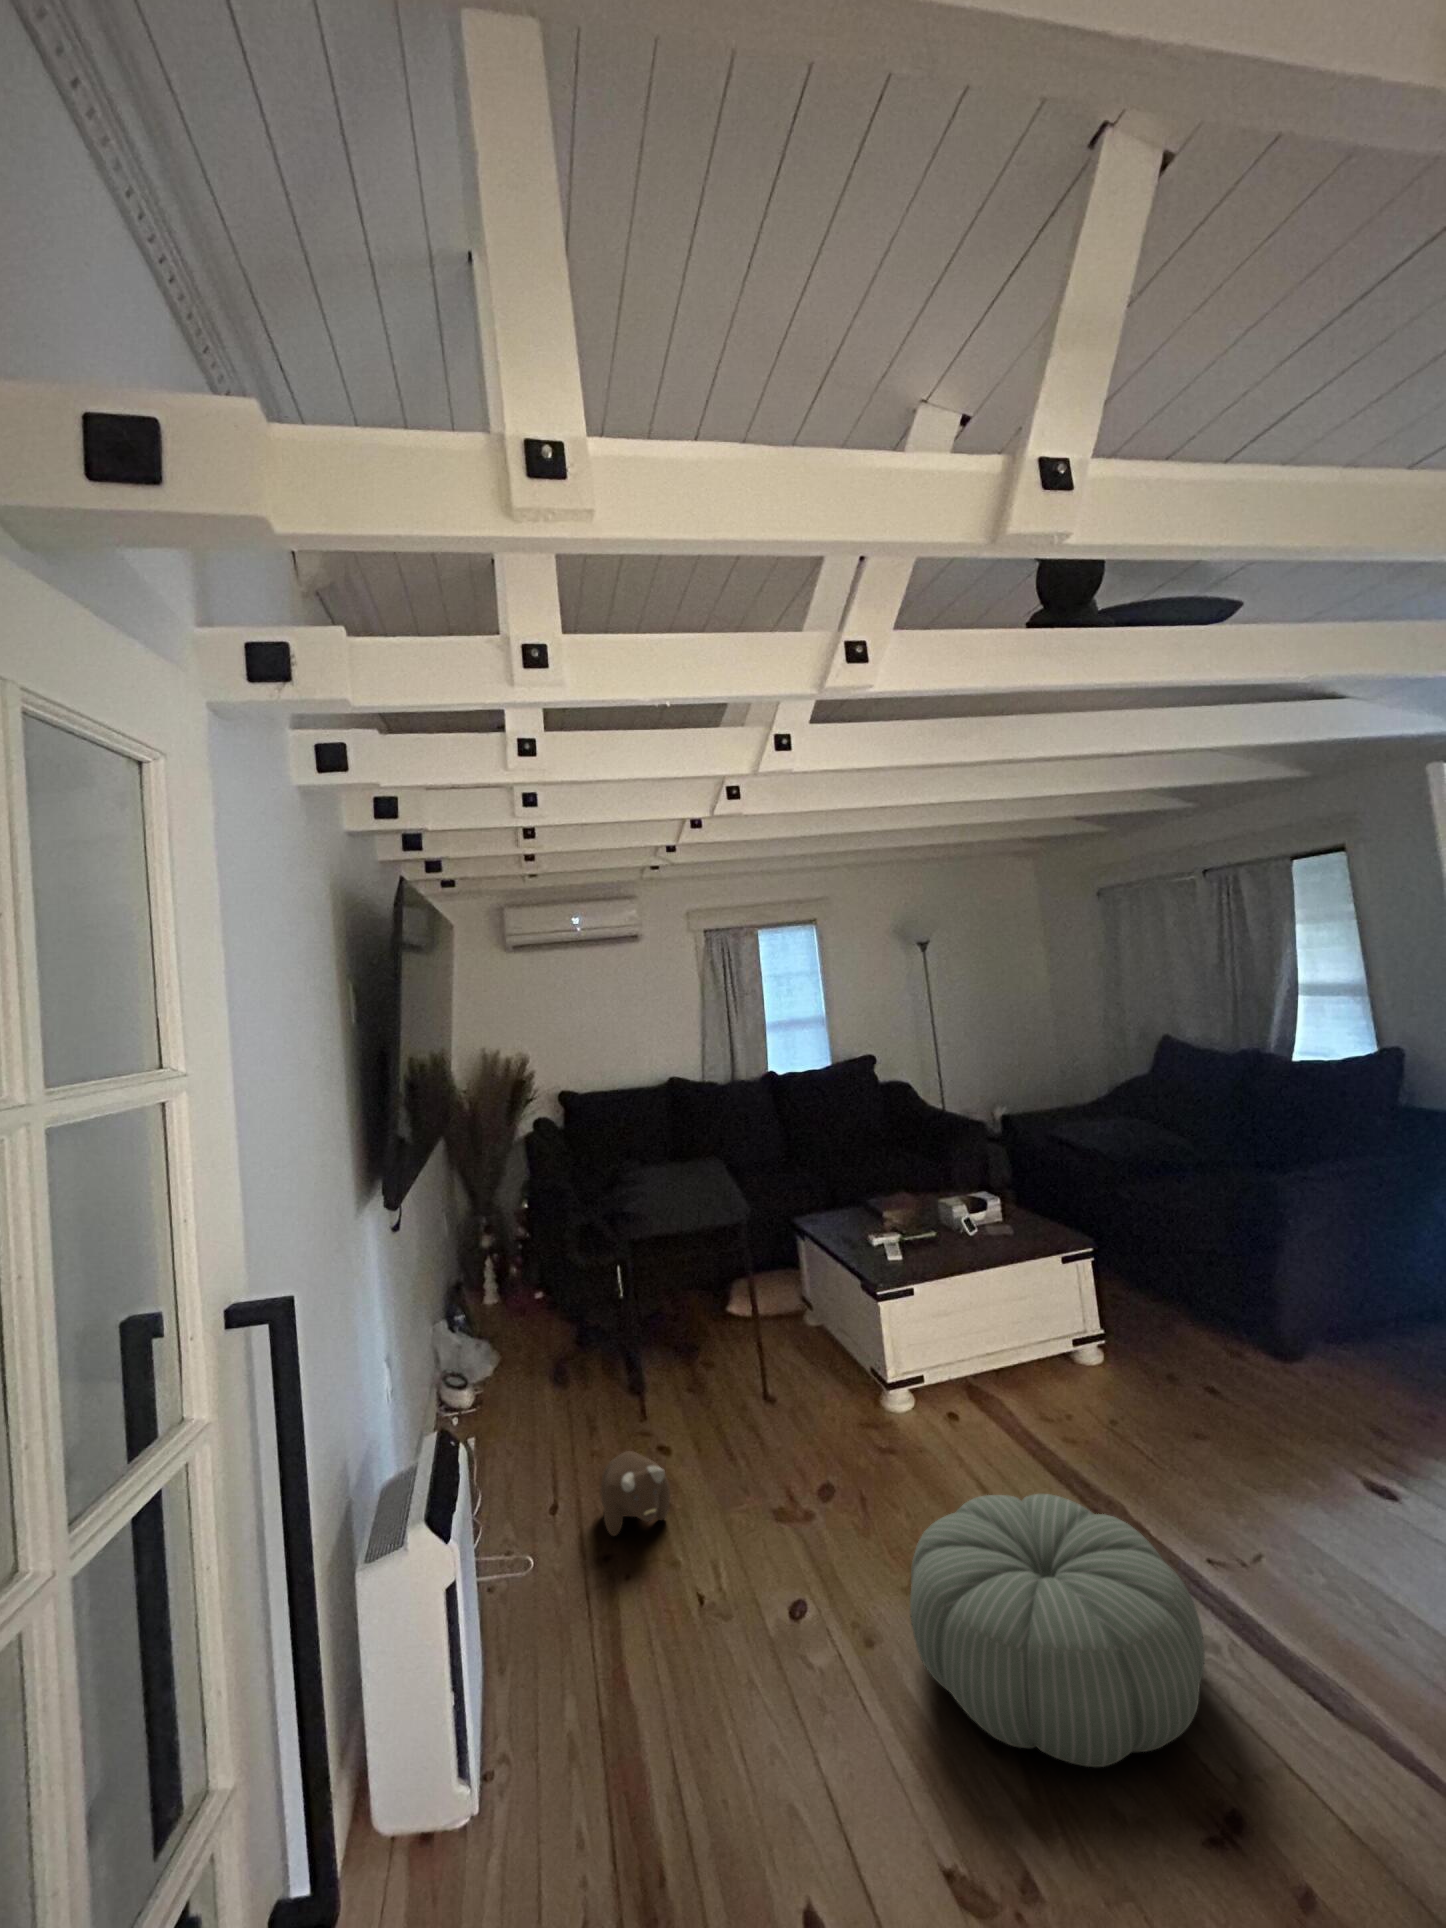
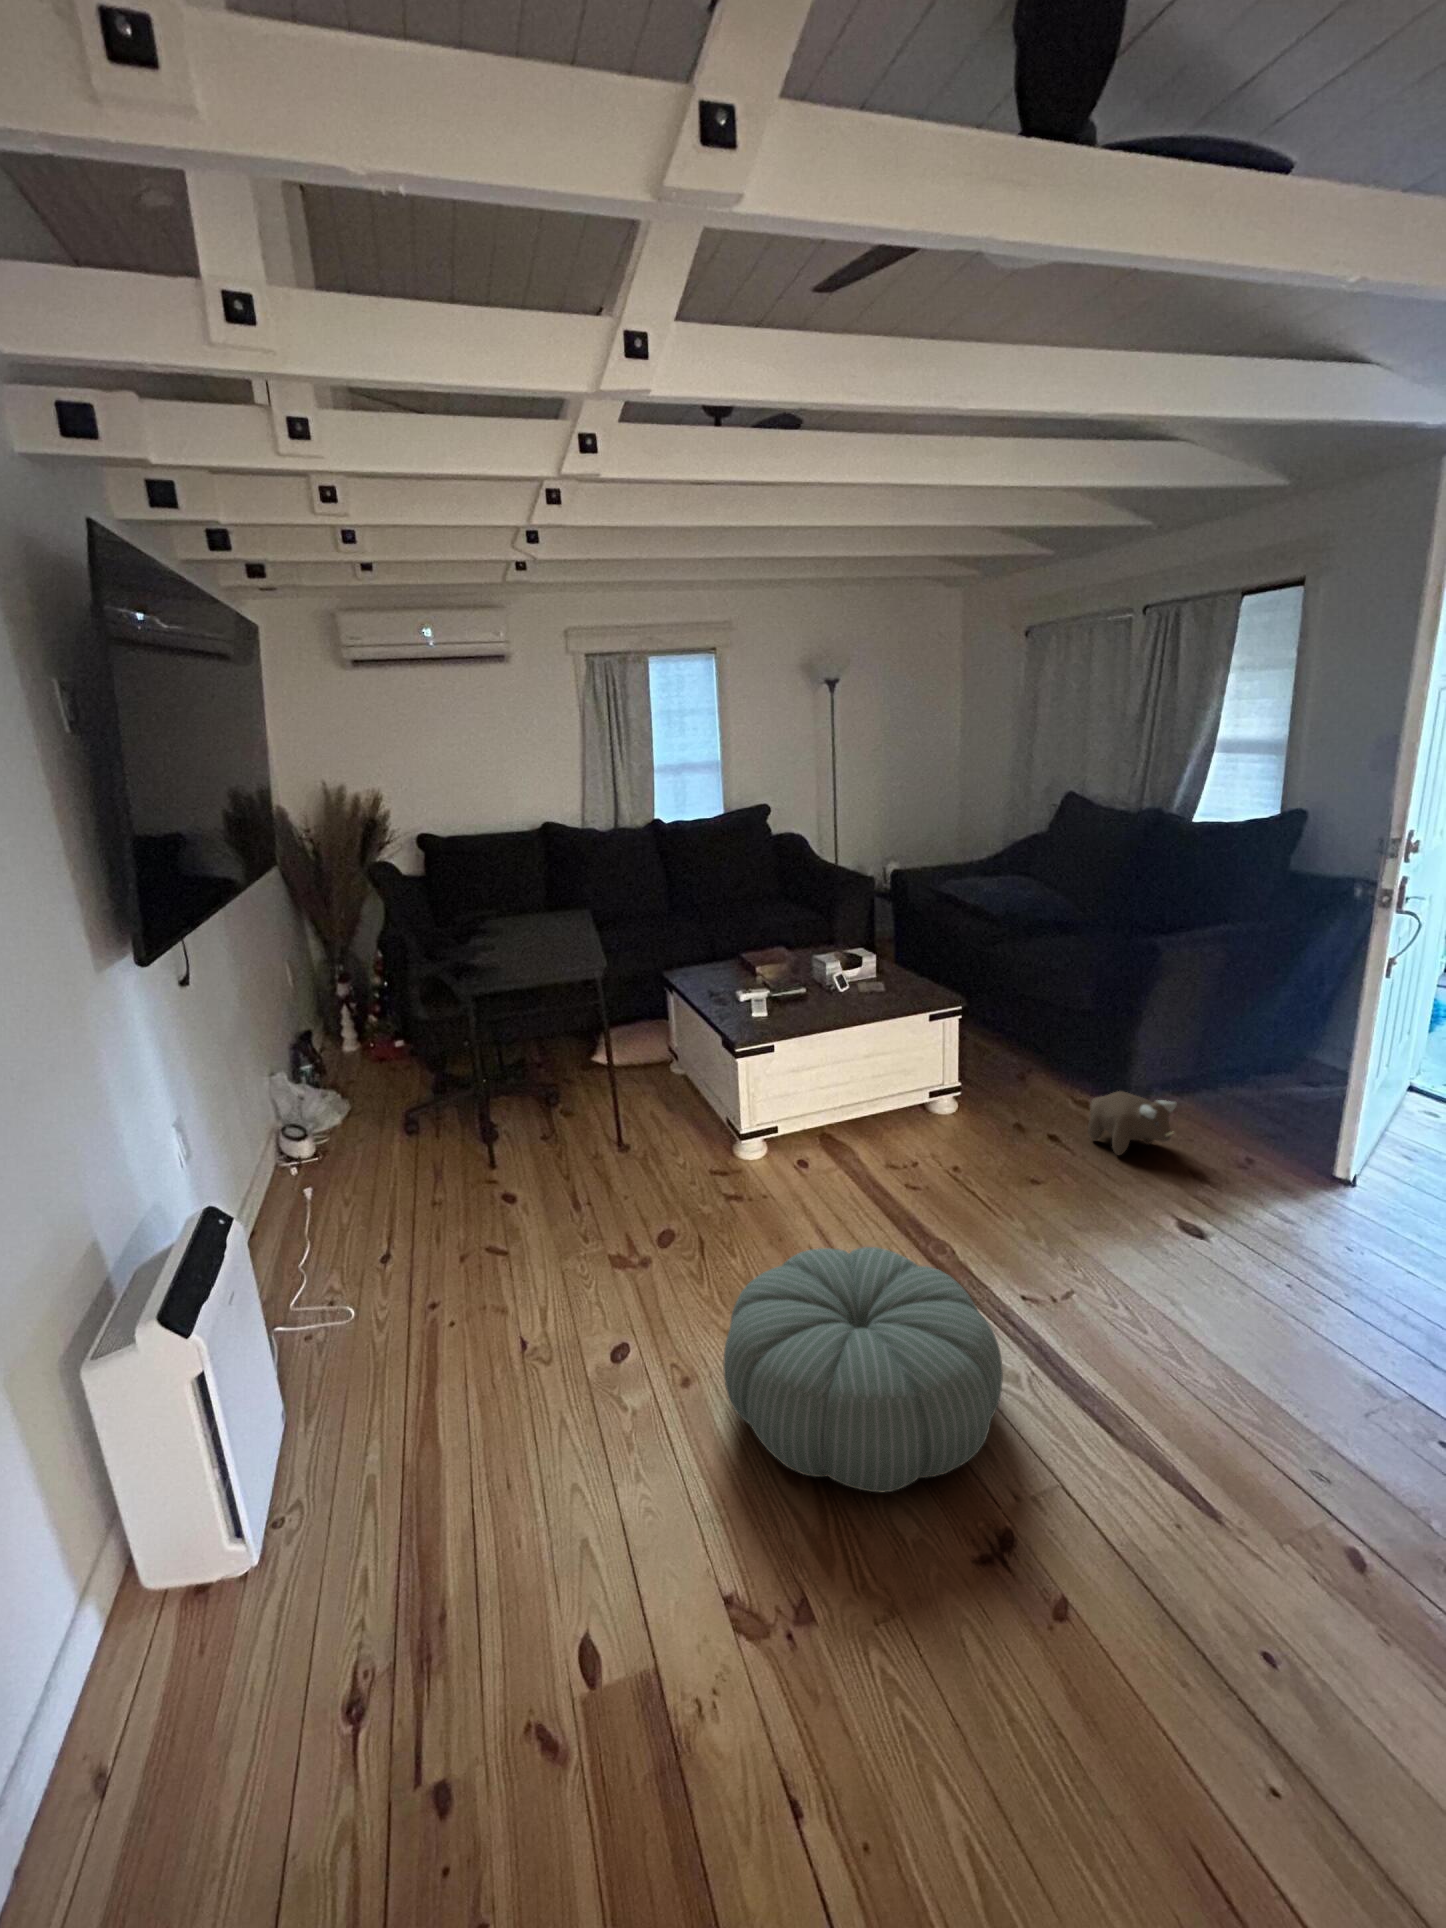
plush toy: present [600,1451,670,1536] -> present [1088,1091,1177,1155]

